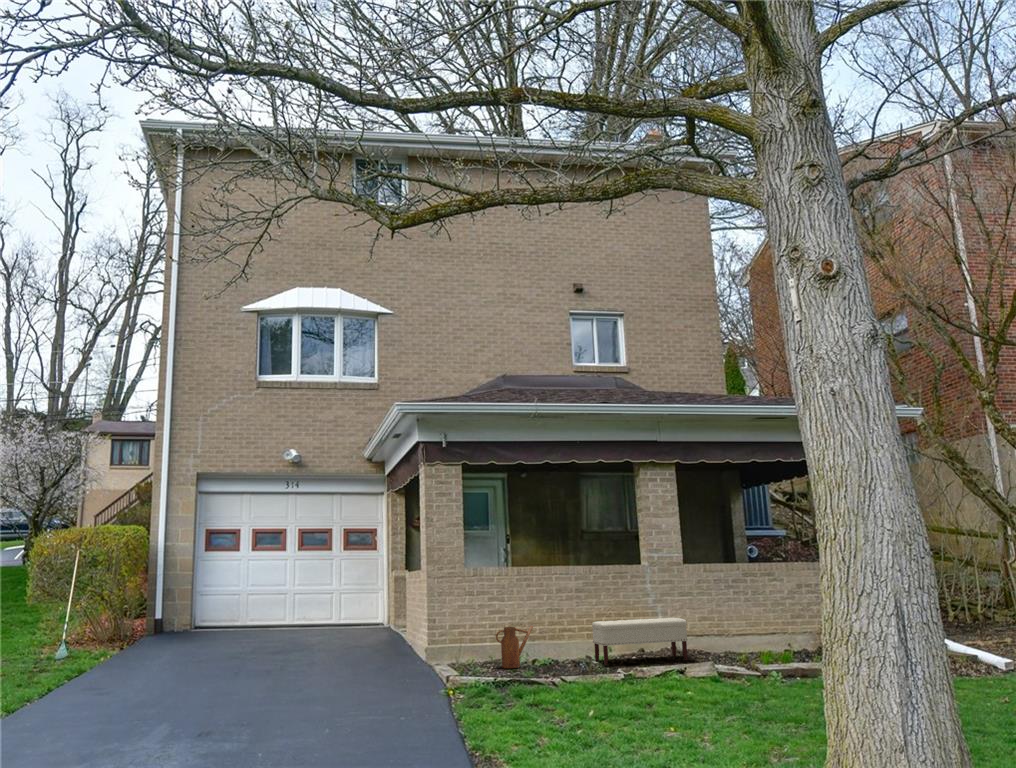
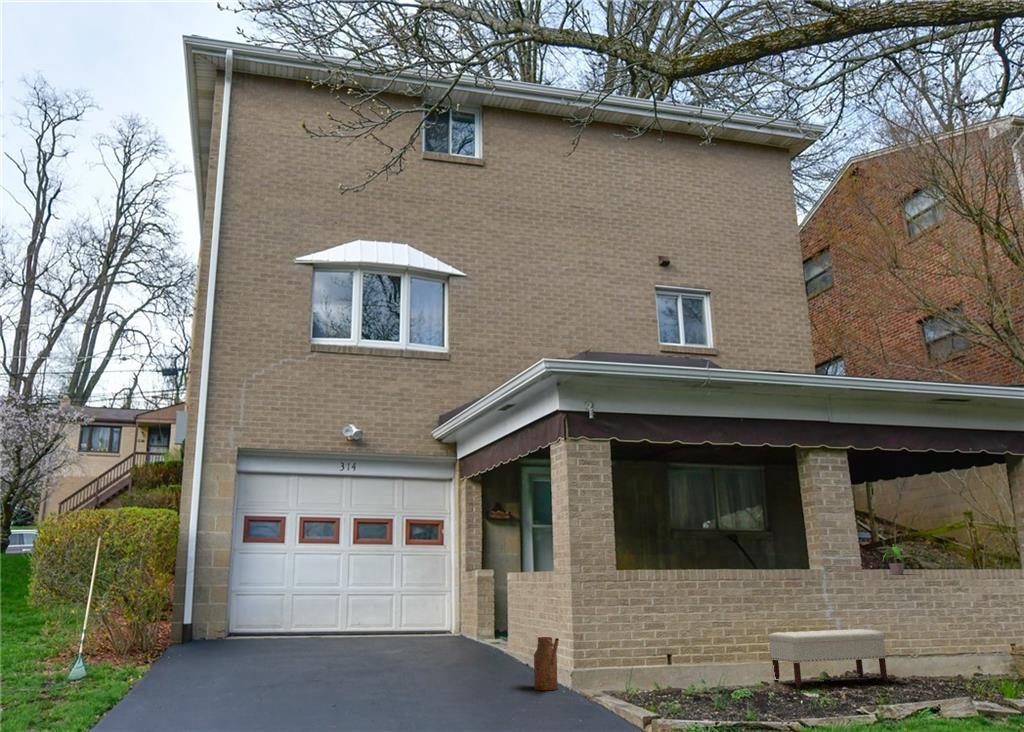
potted plant: none [703,546,730,571] -> present [883,545,910,574]
watering can: present [496,626,533,668] -> present [534,637,559,690]

